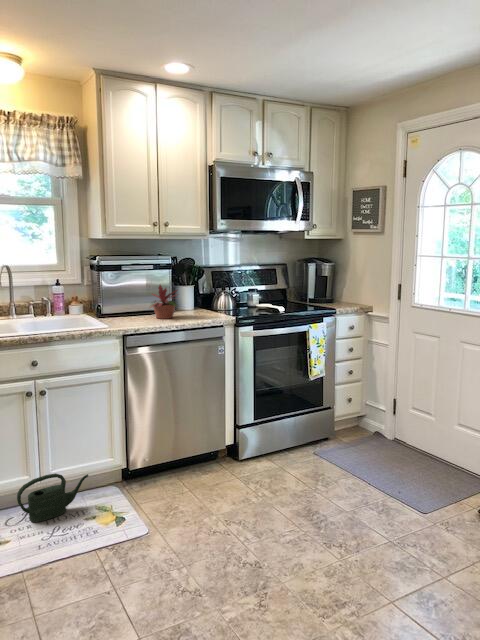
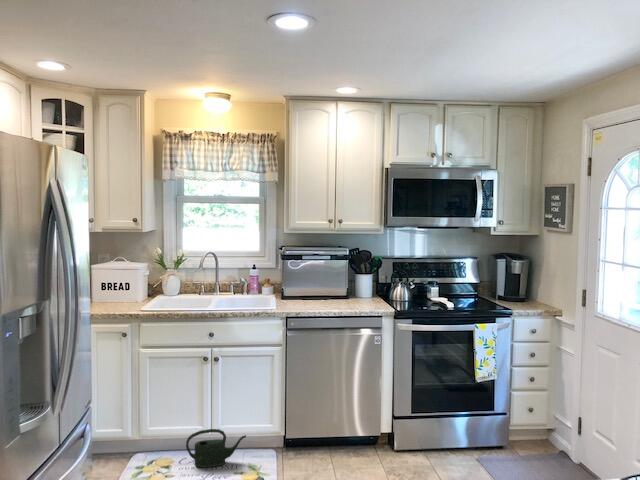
potted plant: present [150,285,177,319] -> none [316,274,351,306]

